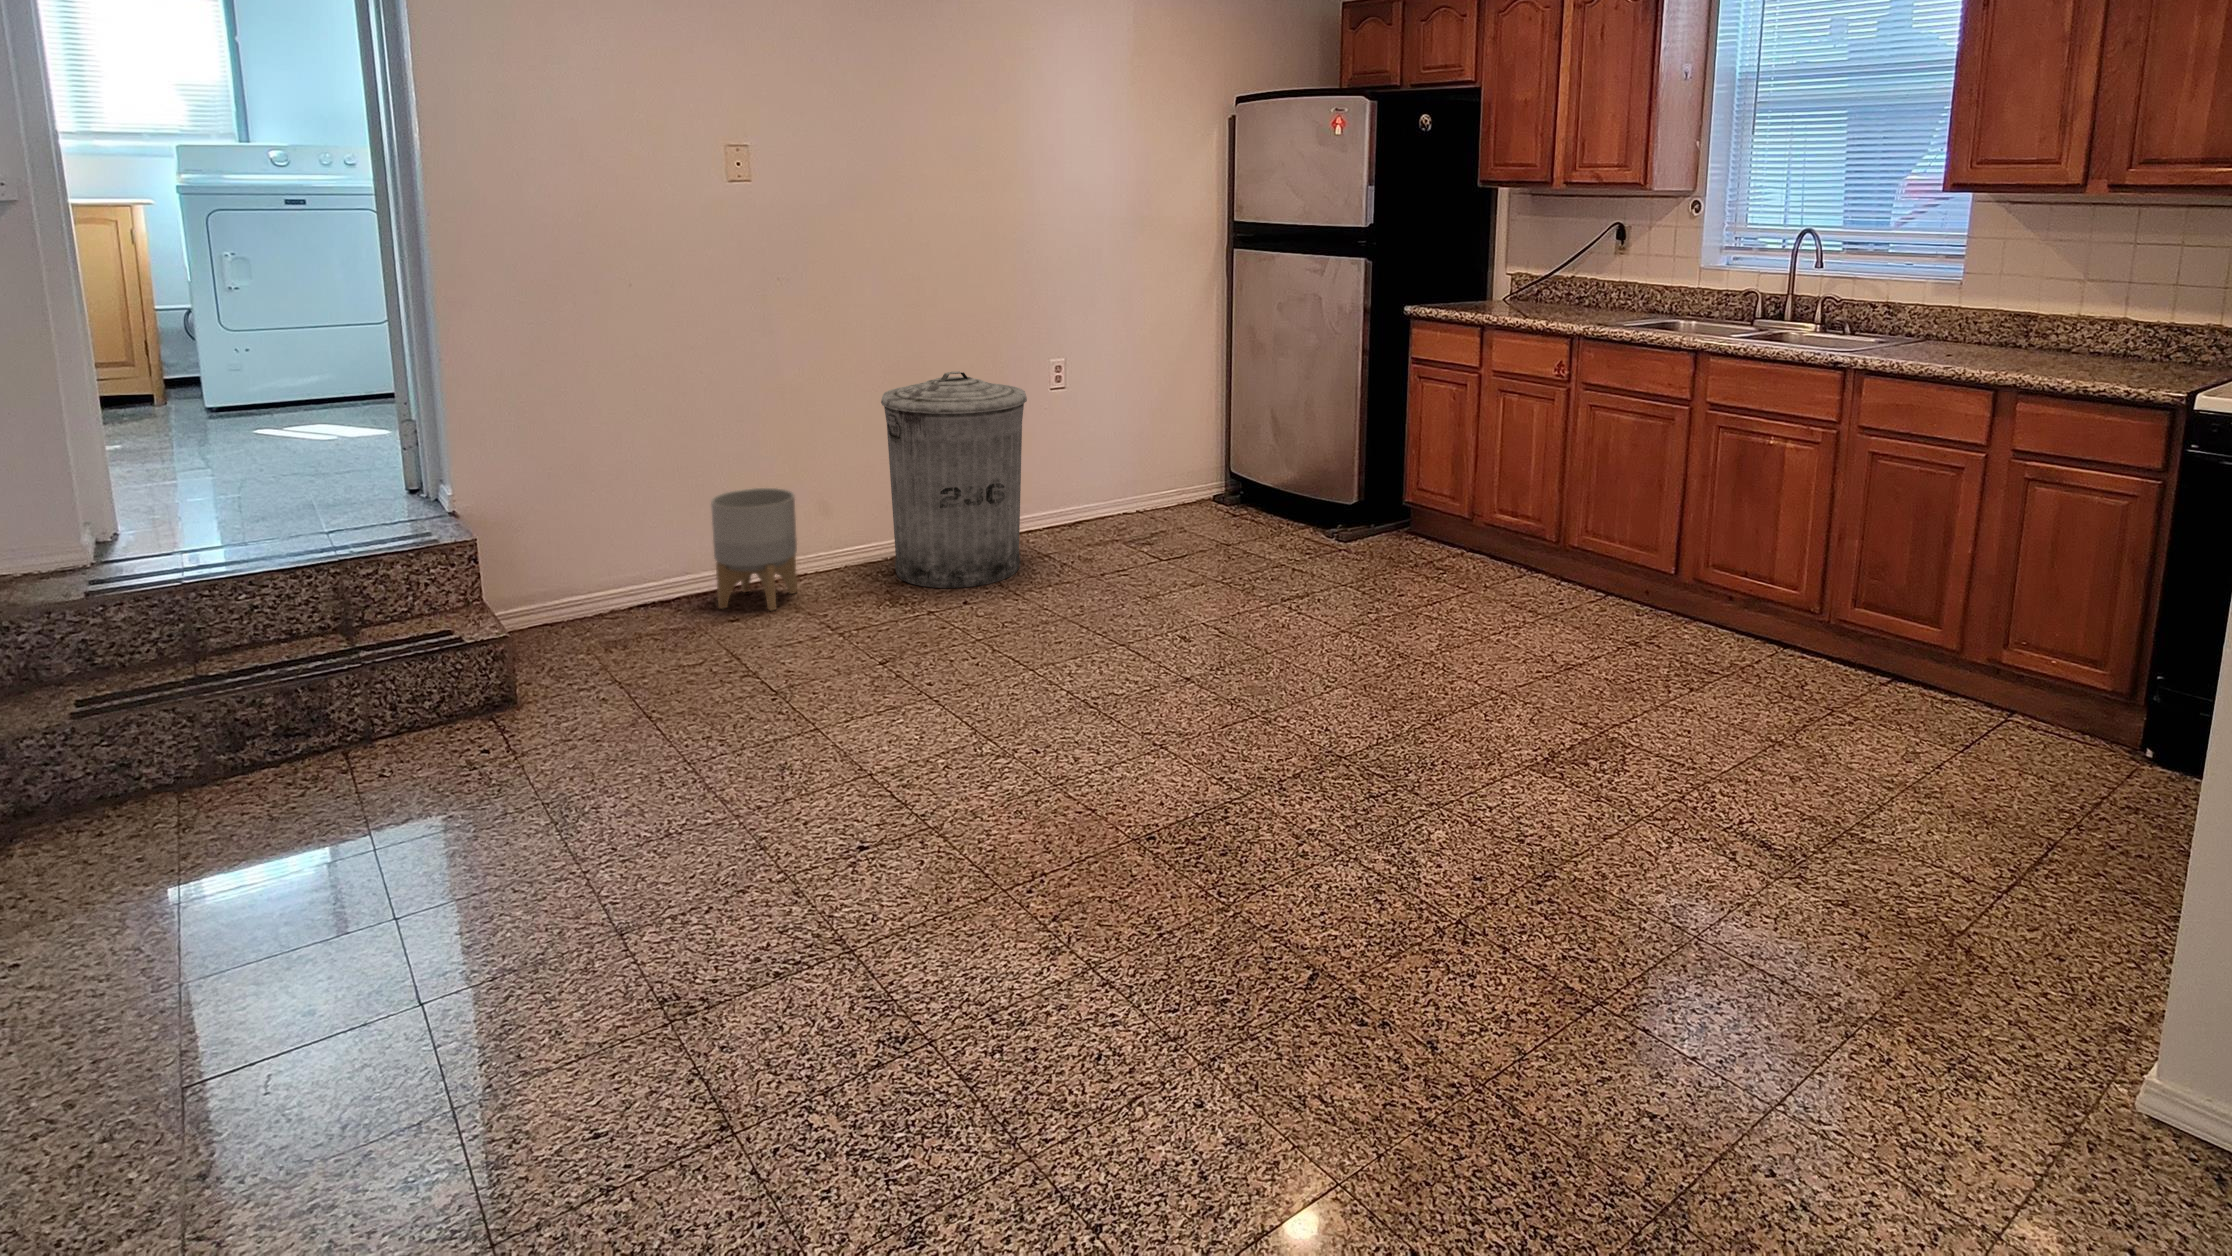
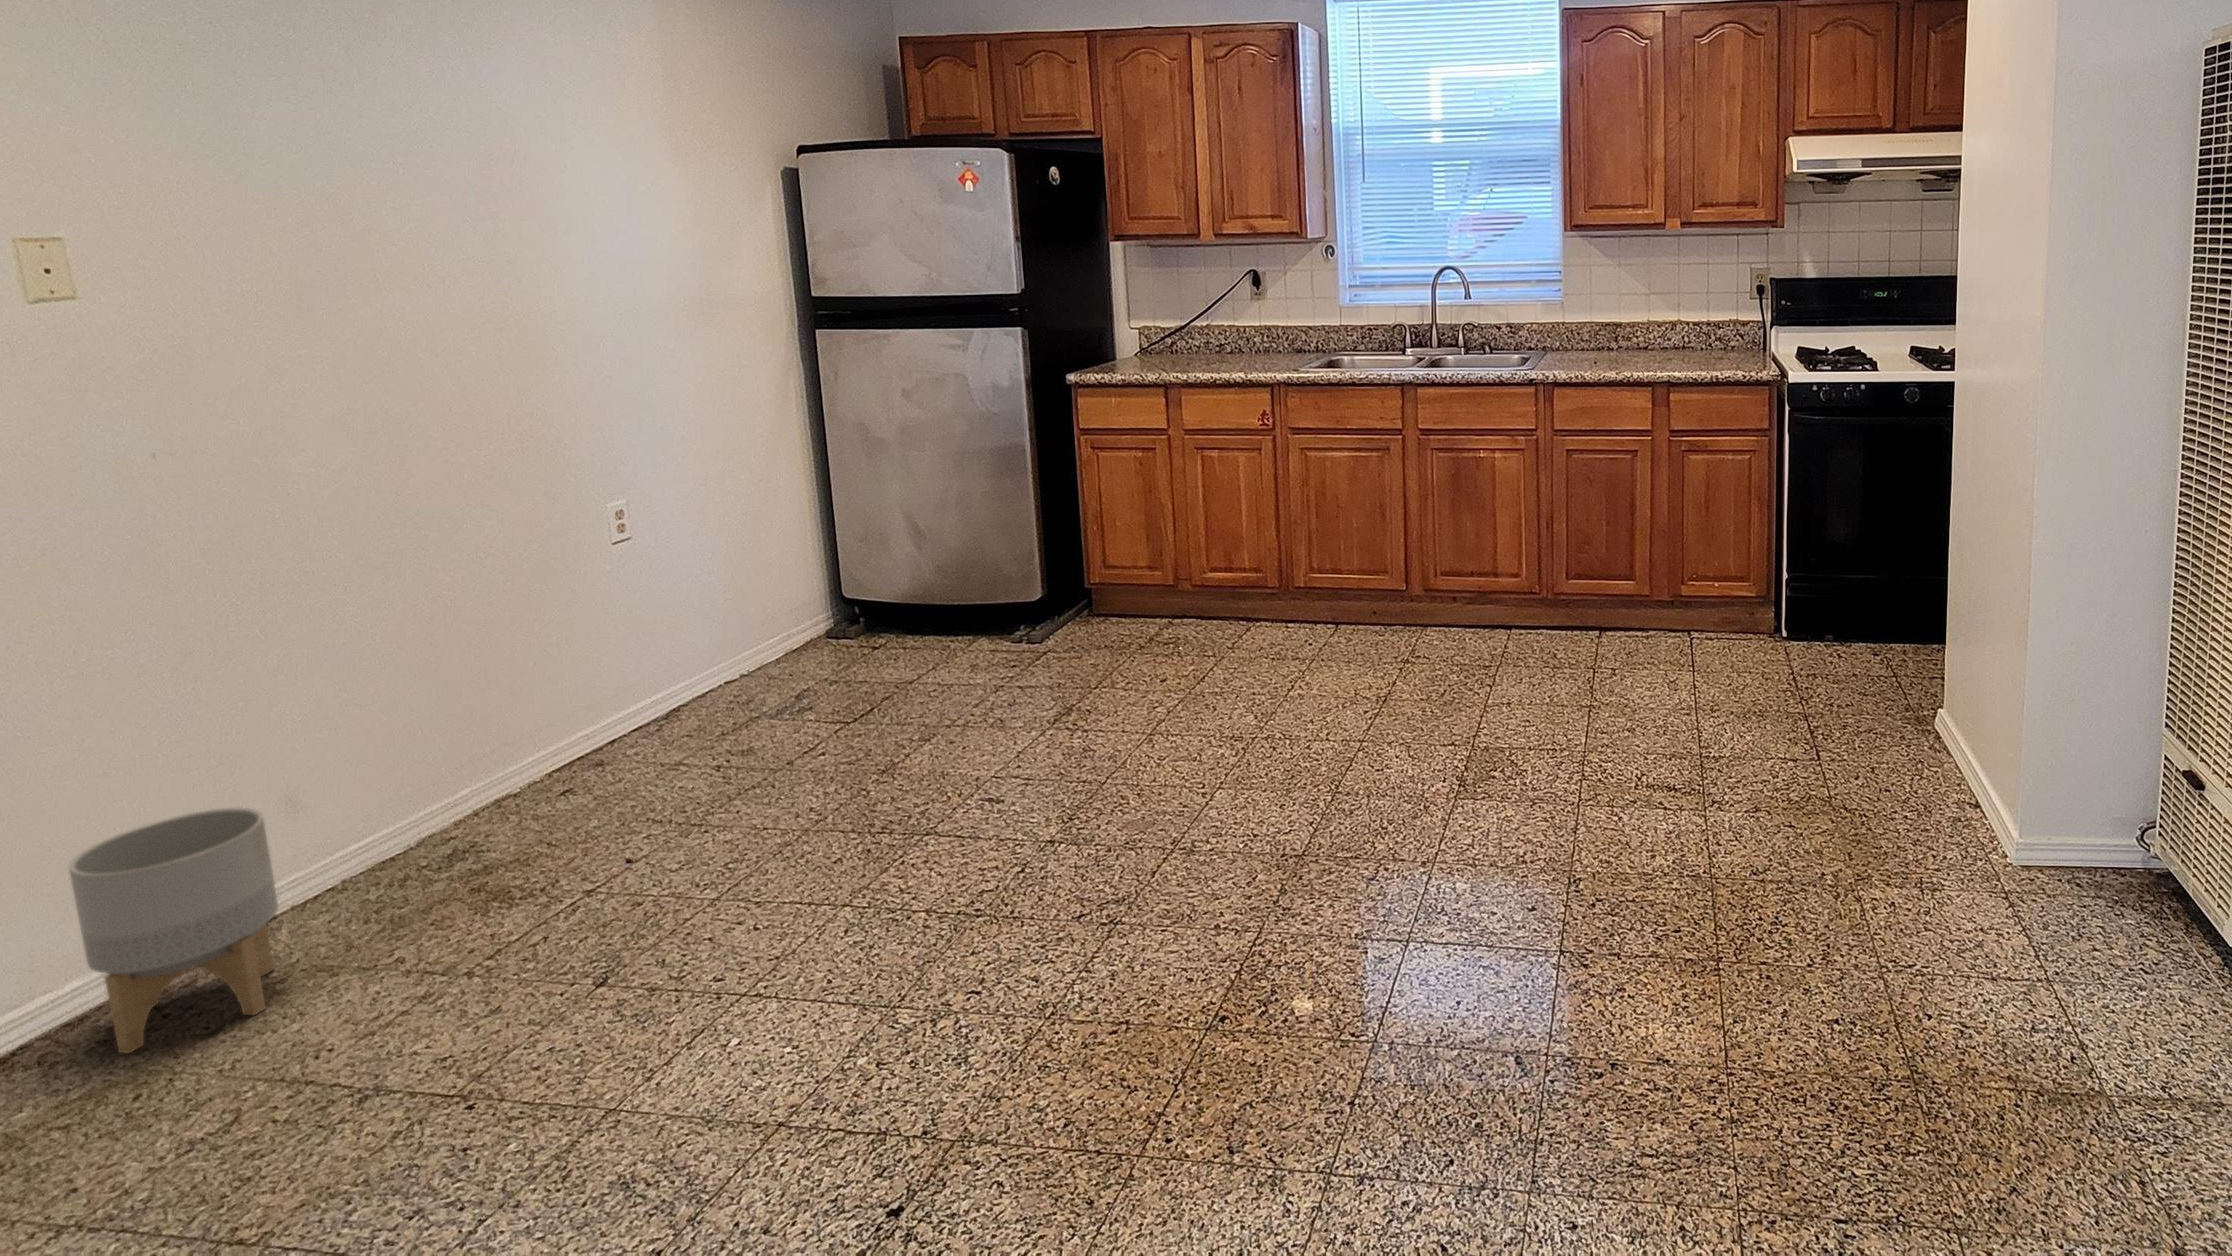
trash can: present [881,372,1027,588] -> none [376,550,655,882]

